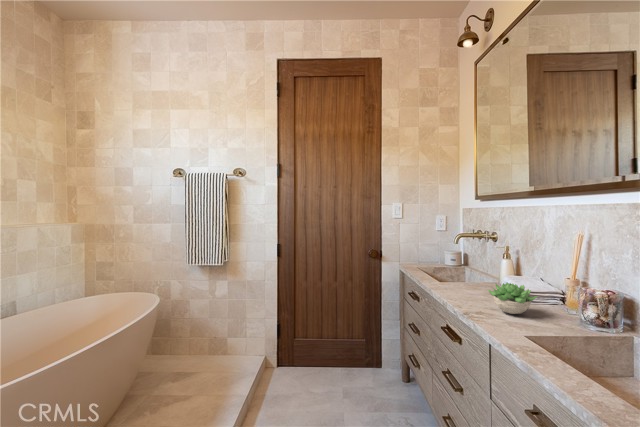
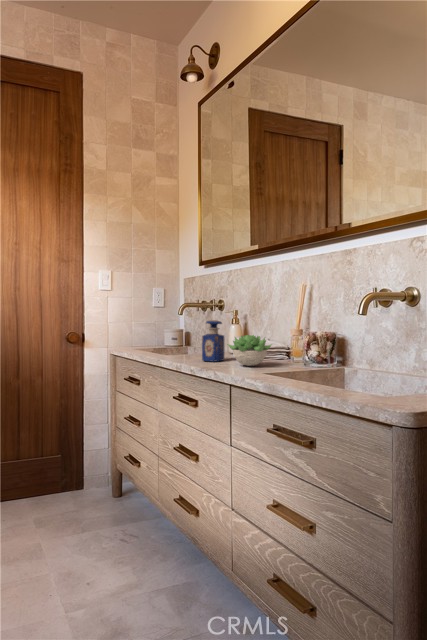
perfume bottle: none [466,261,489,299] -> present [202,320,224,361]

